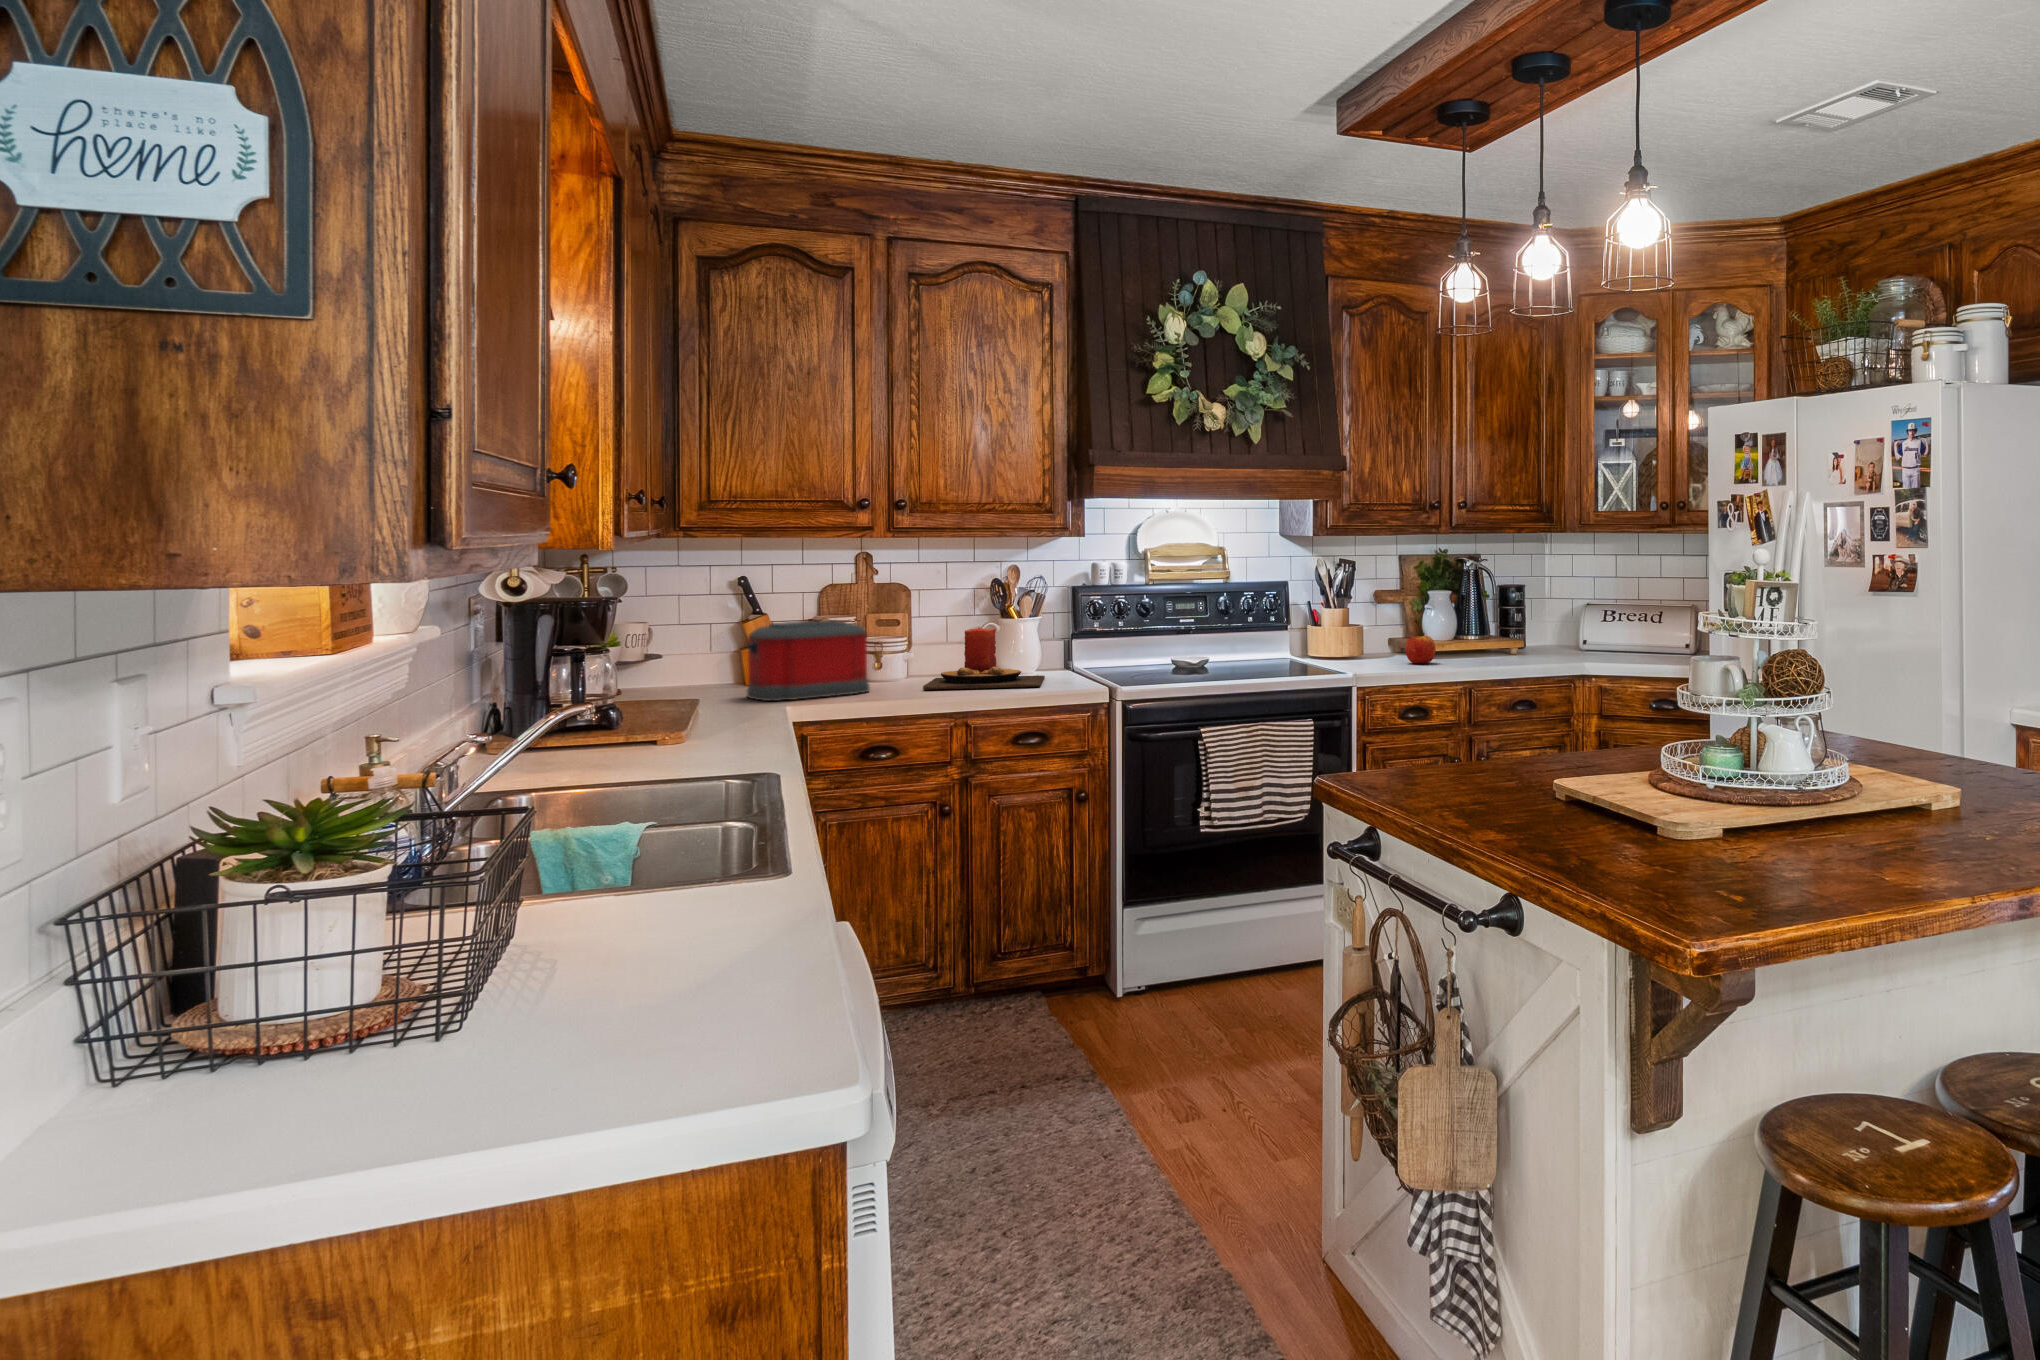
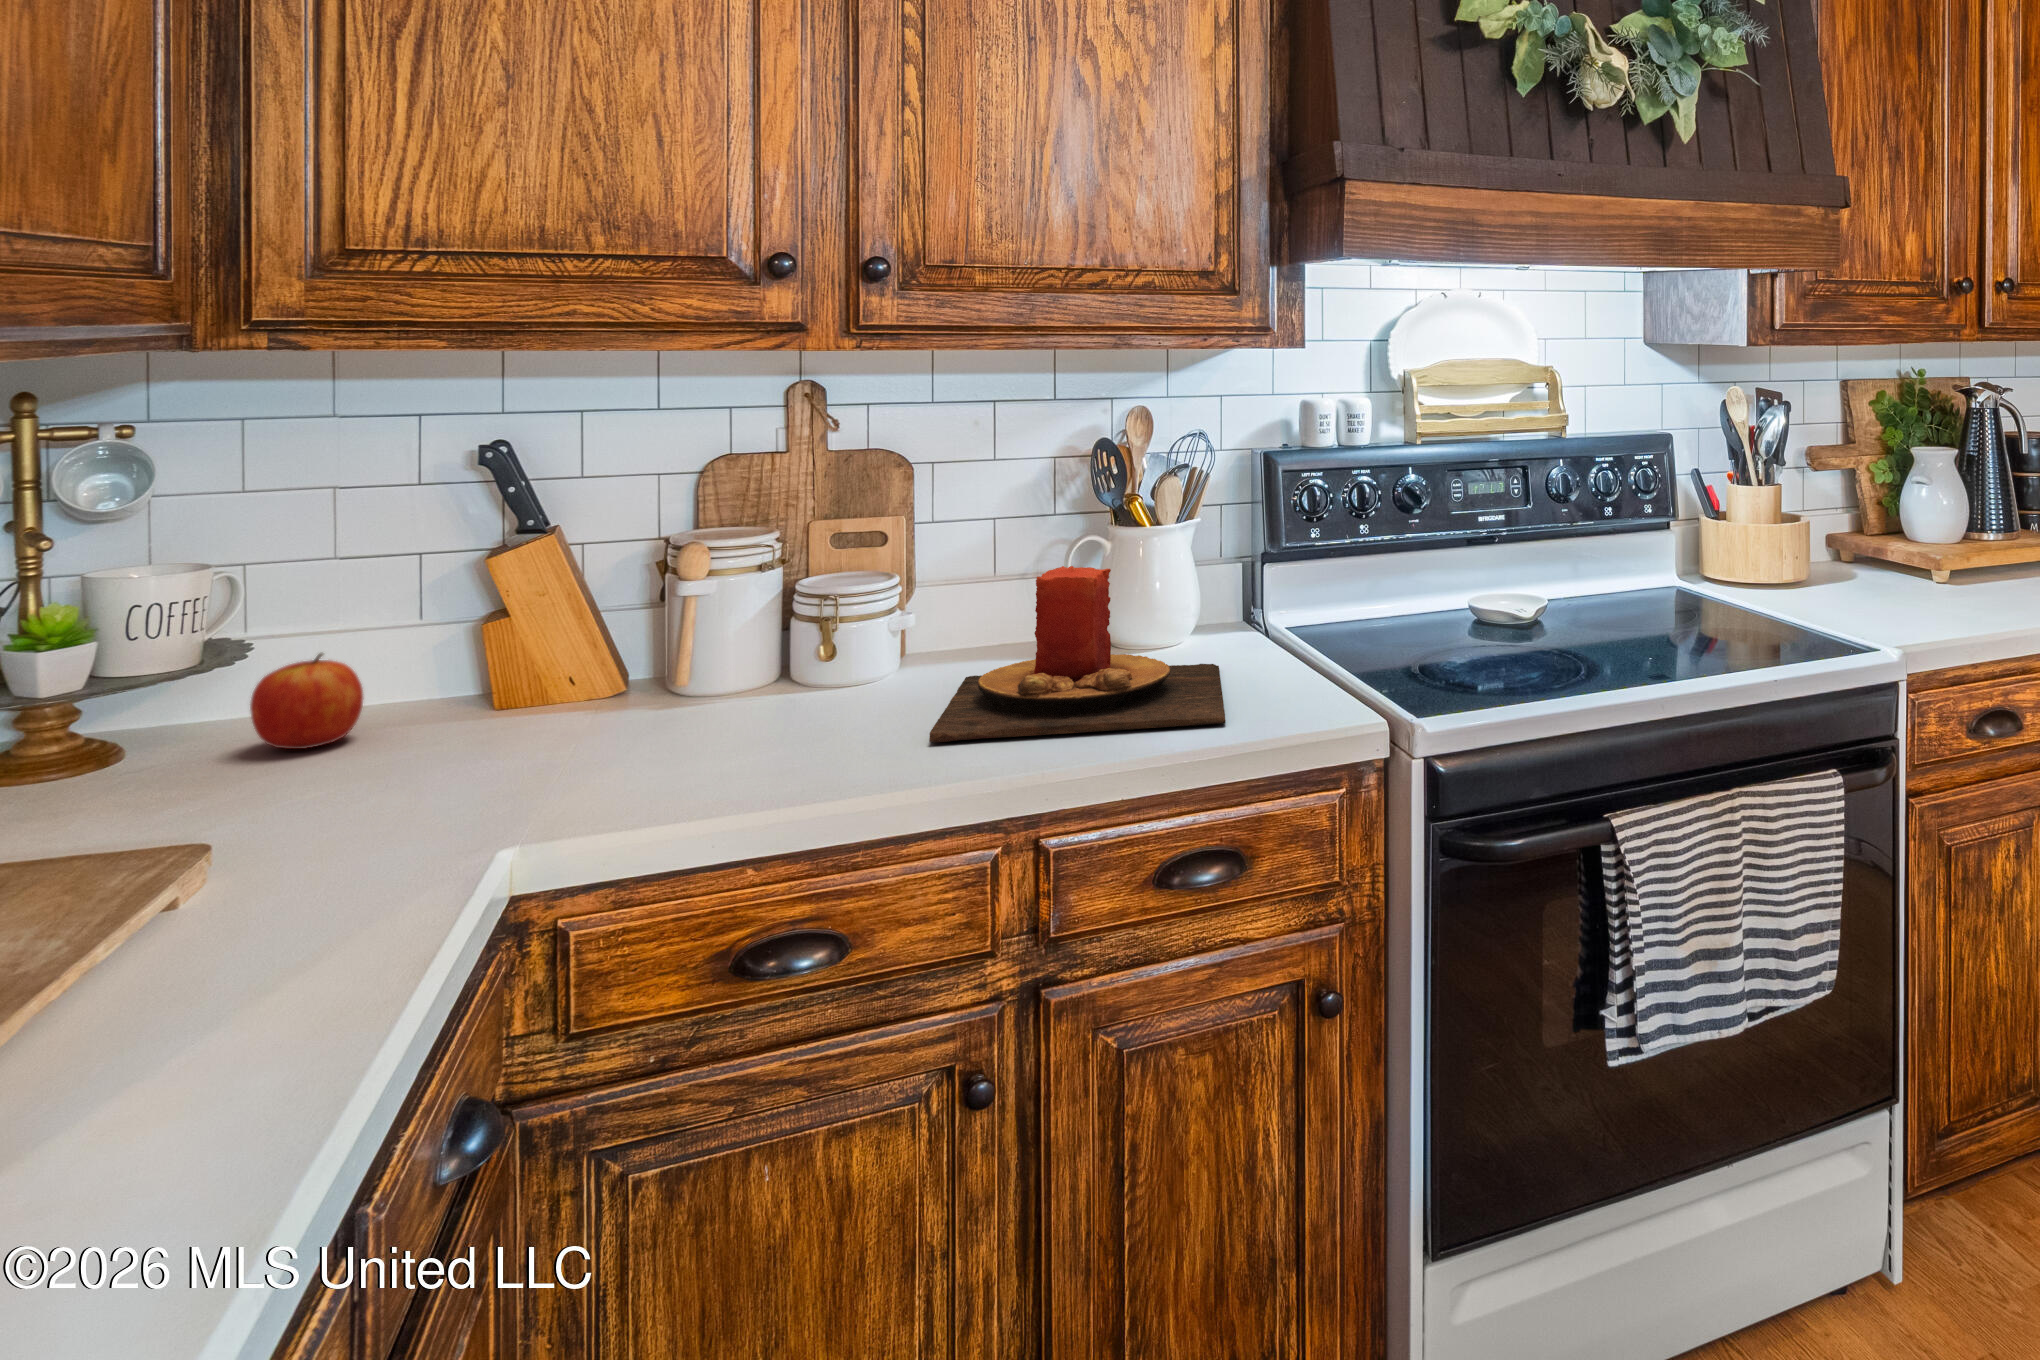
toaster: present [747,620,870,701] -> none [418,563,789,819]
apple: present [1405,633,1436,664] -> present [250,653,364,749]

